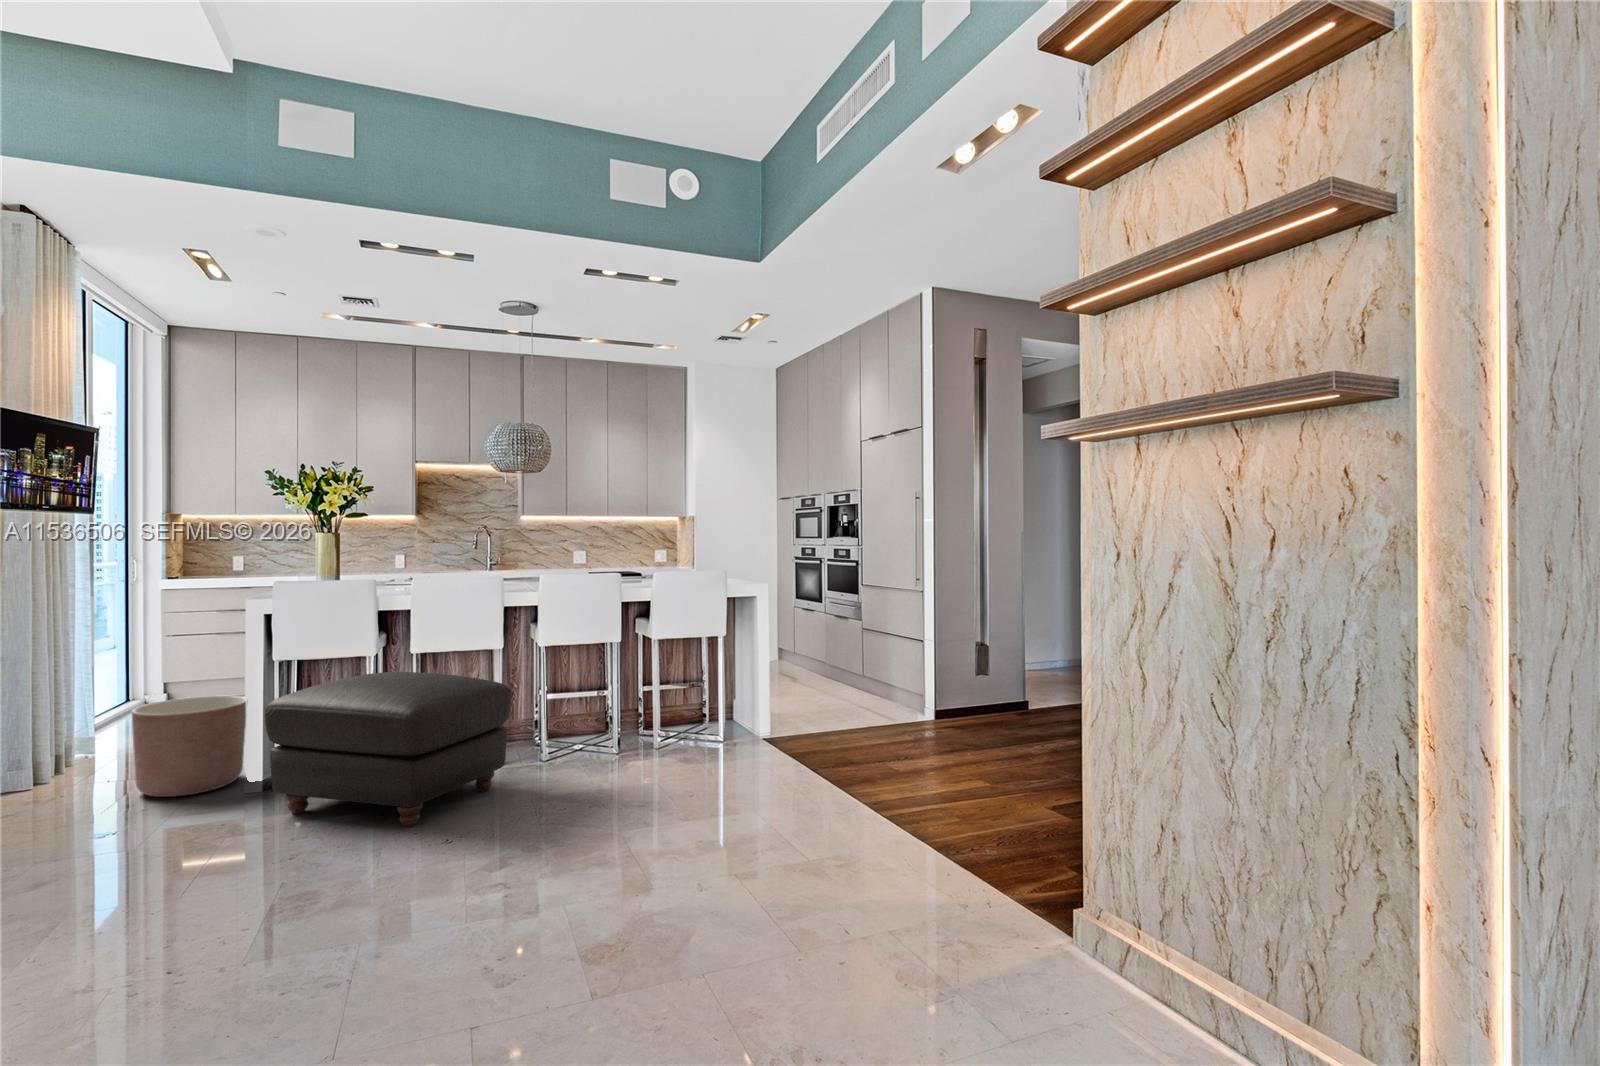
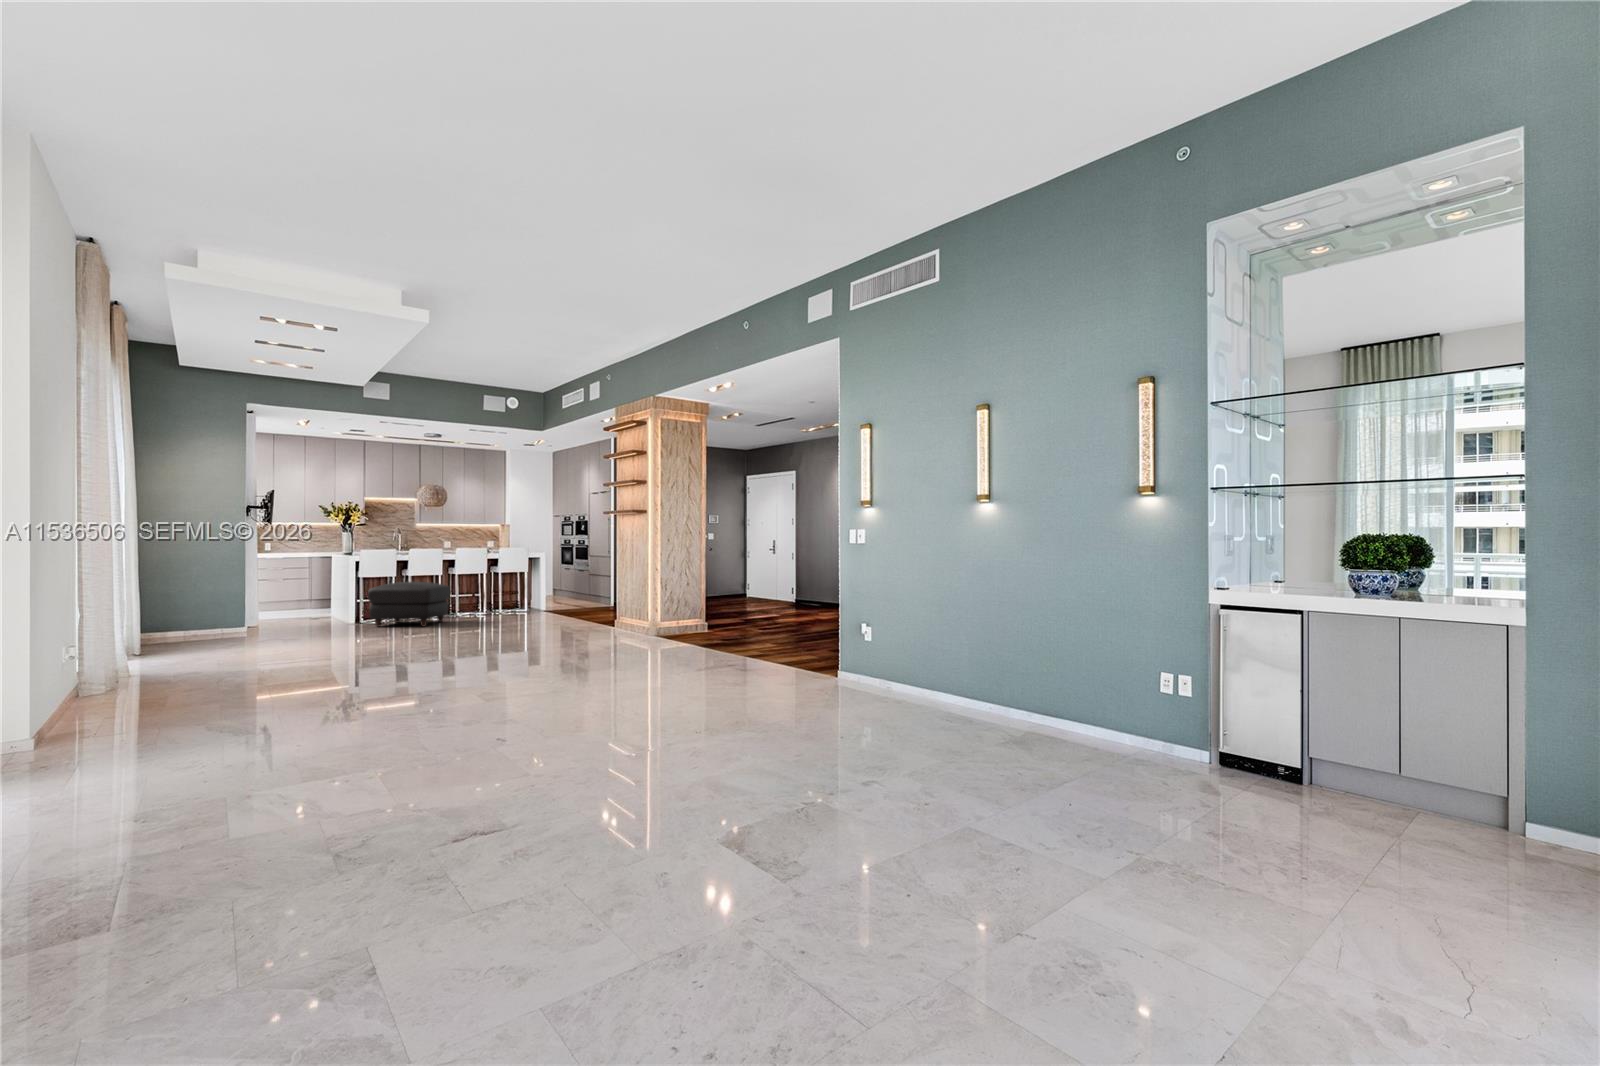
planter: present [132,696,246,797] -> none [303,594,343,626]

